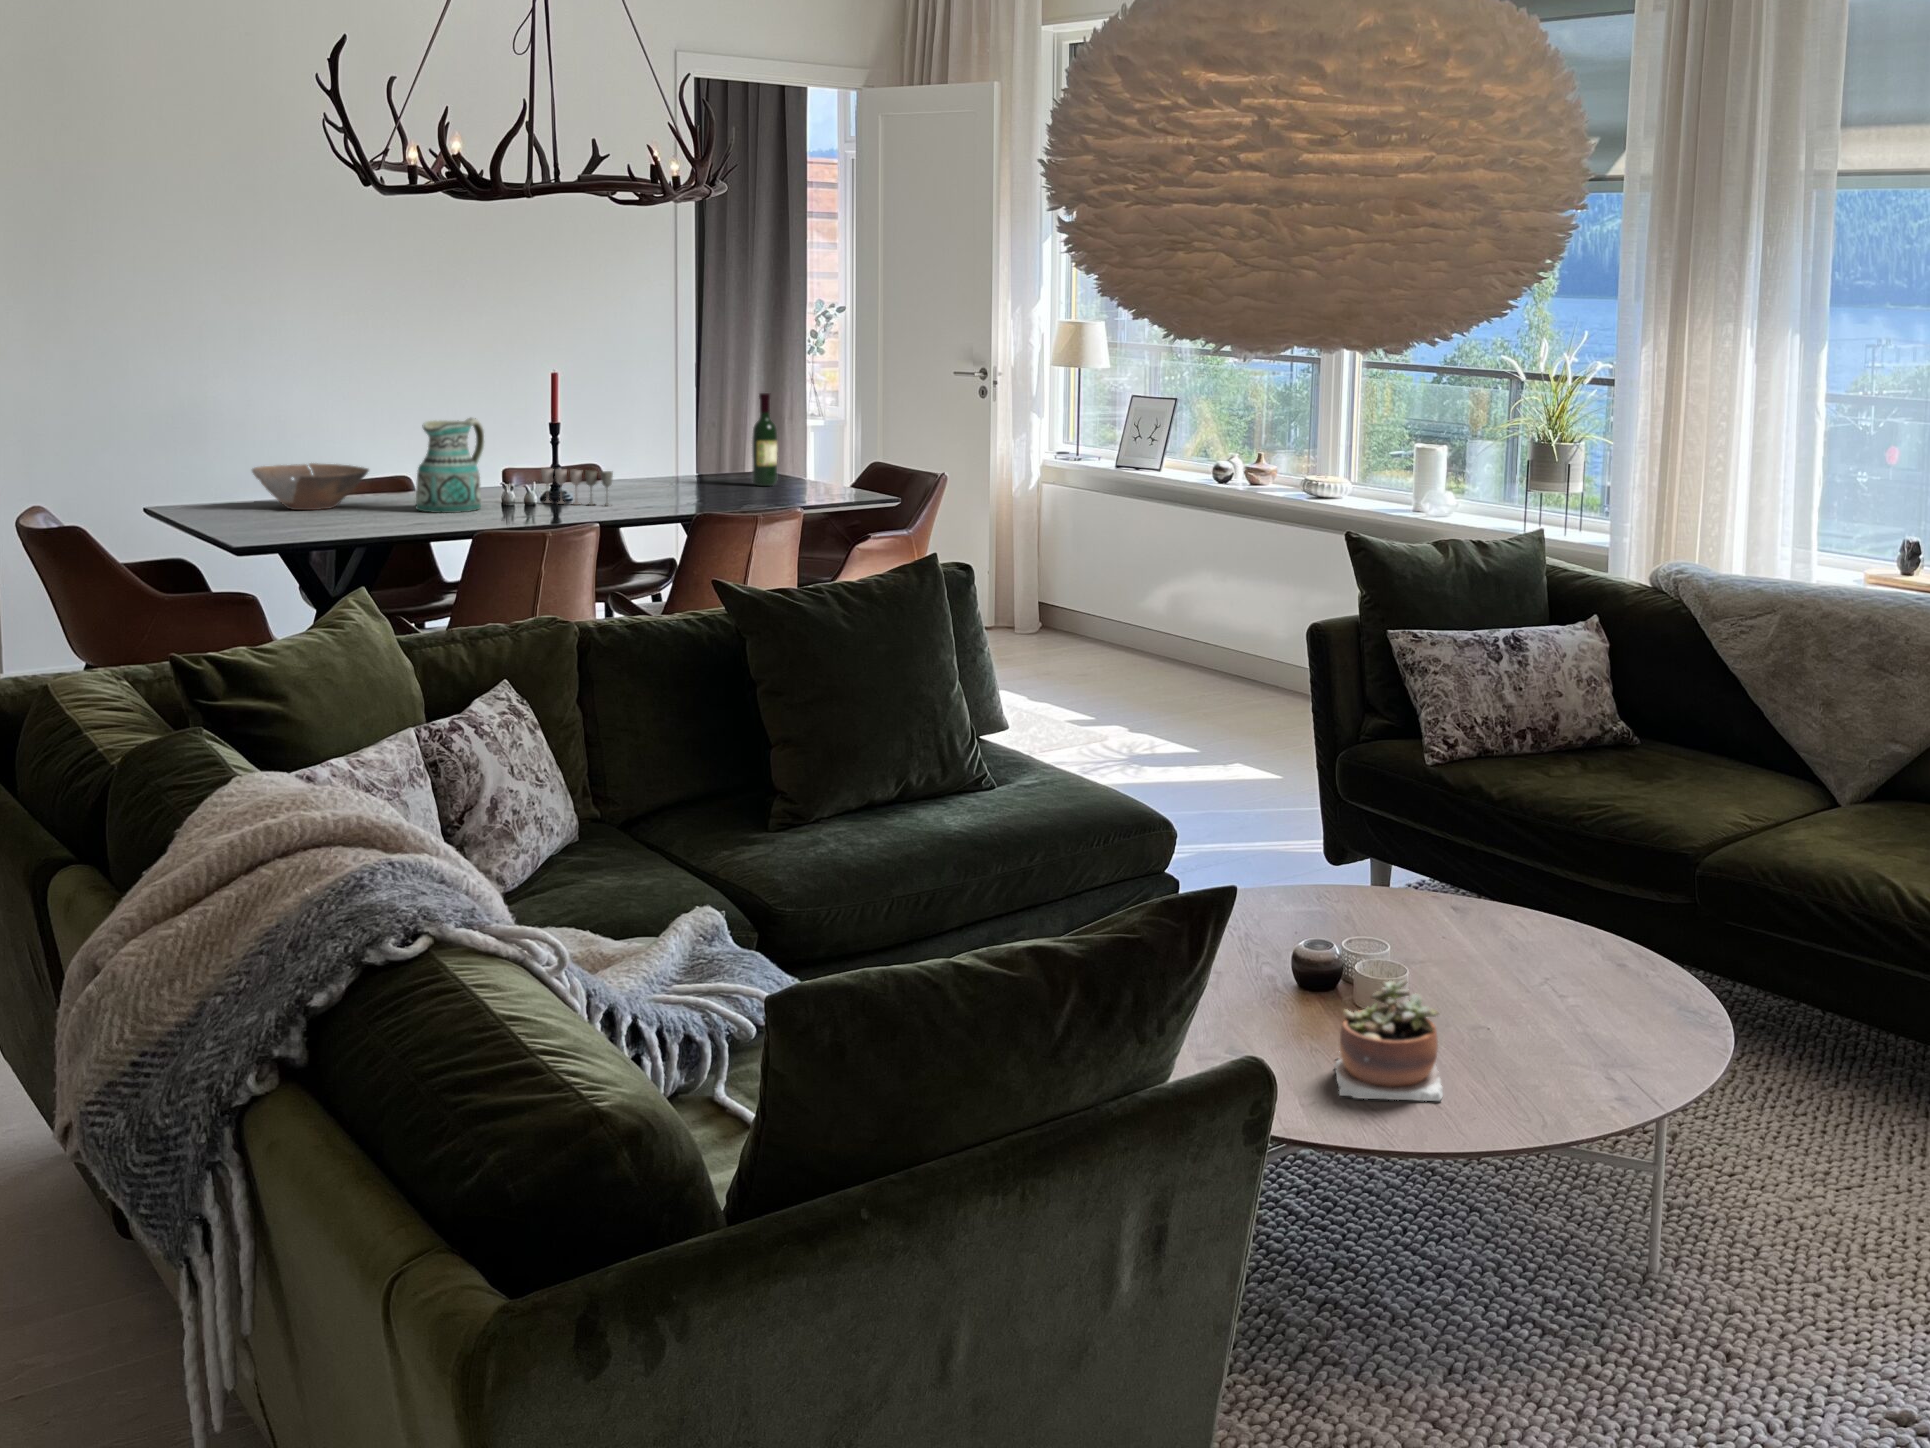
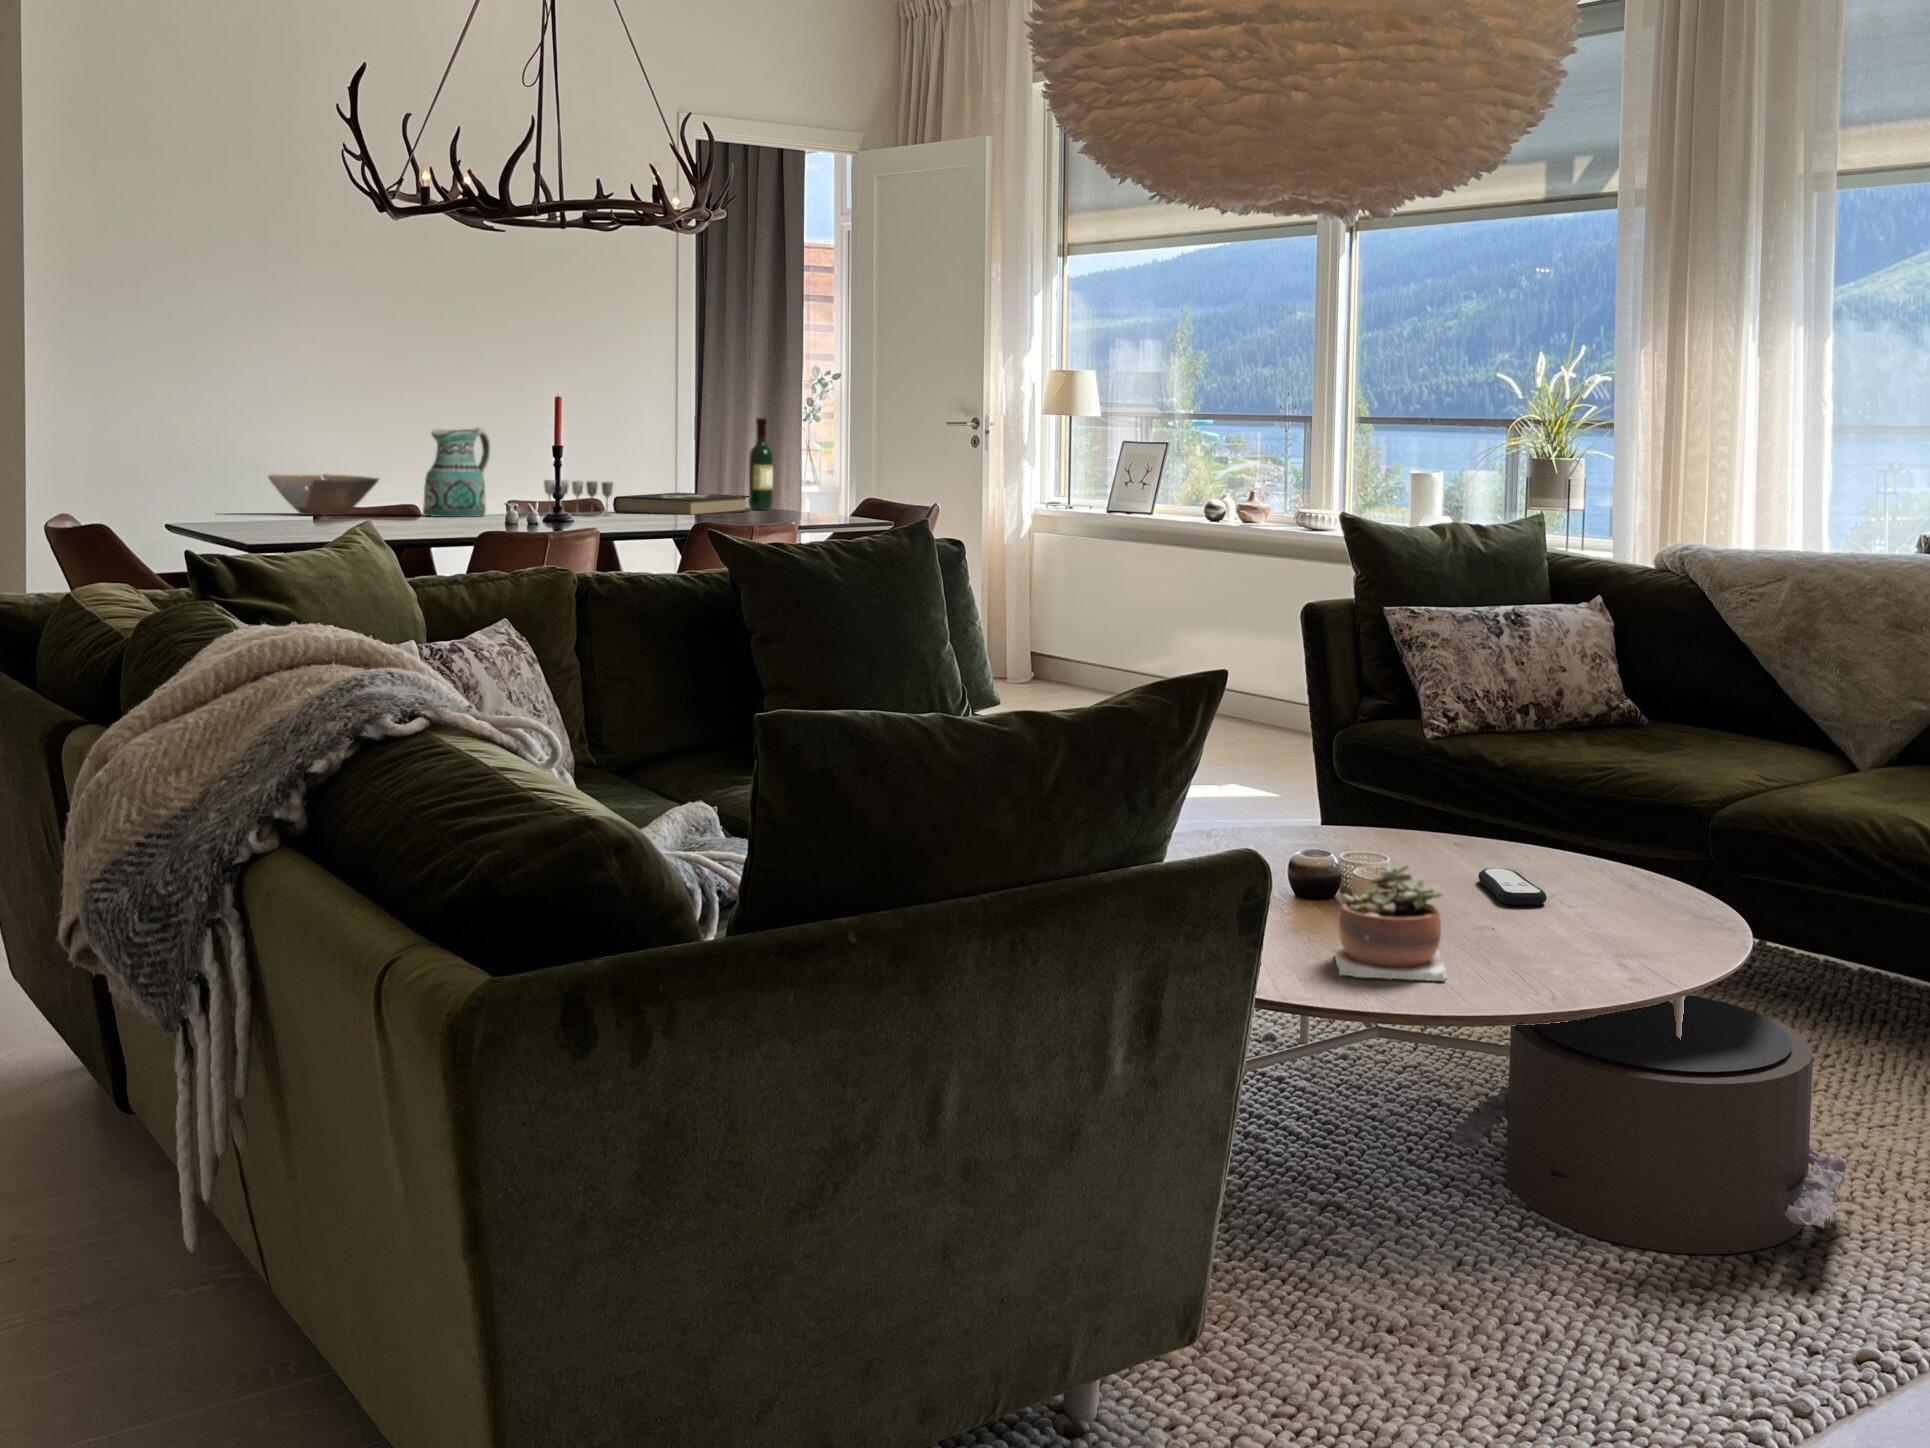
book: none [613,471,754,503] -> present [613,493,749,515]
remote control: none [1475,947,1540,993] -> present [1478,868,1547,905]
pouf: none [1443,1071,1815,1353] -> present [1450,995,1846,1254]

